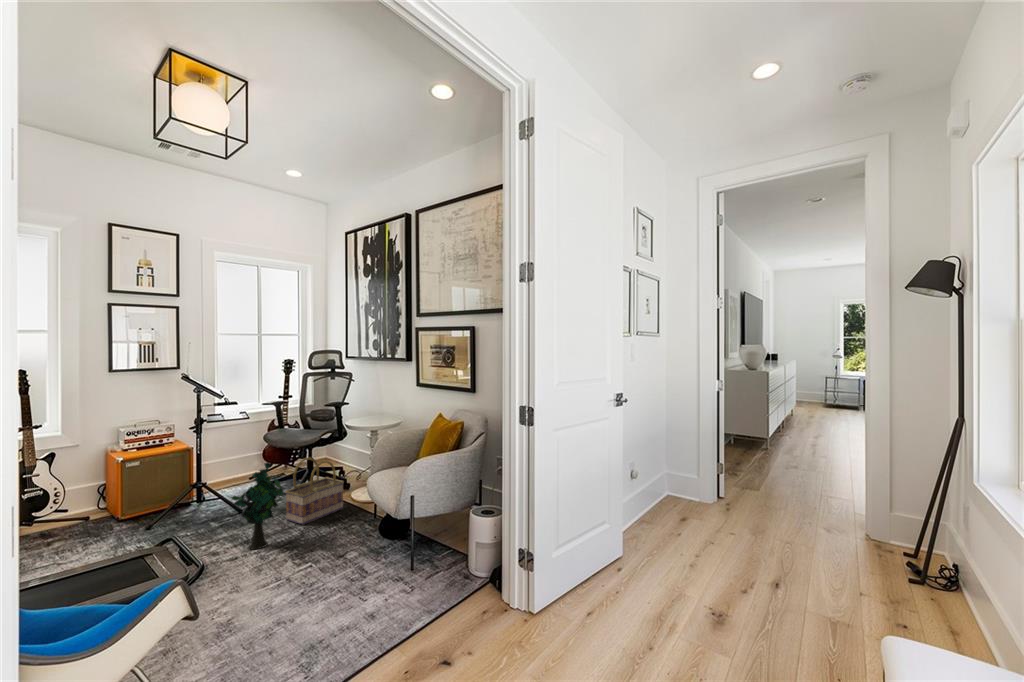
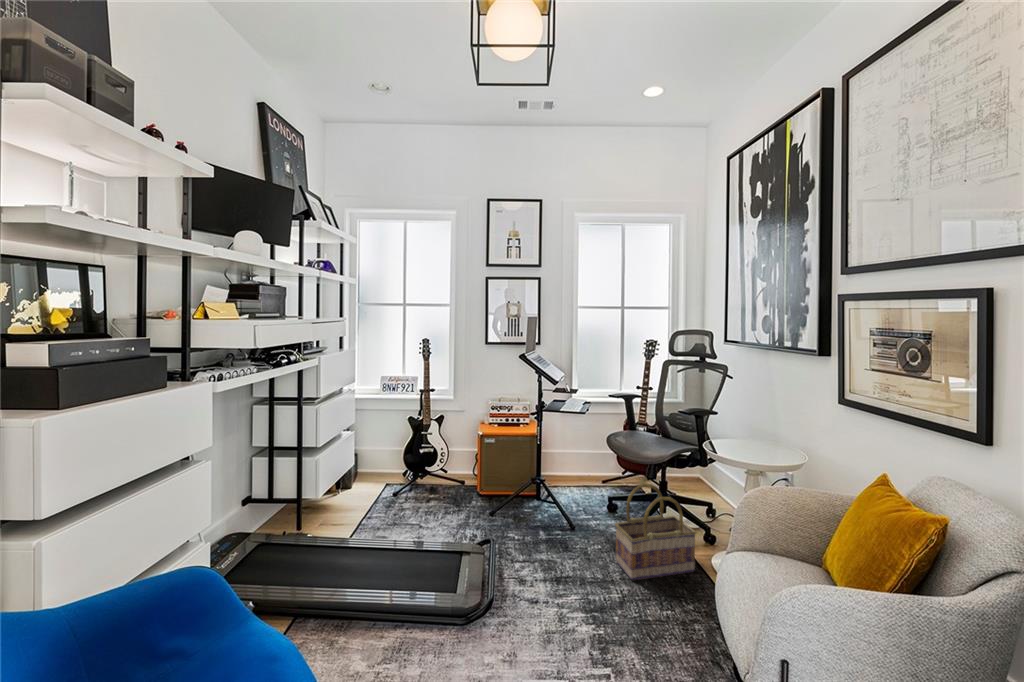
decorative plant: present [231,463,284,550] -> none [538,486,603,600]

